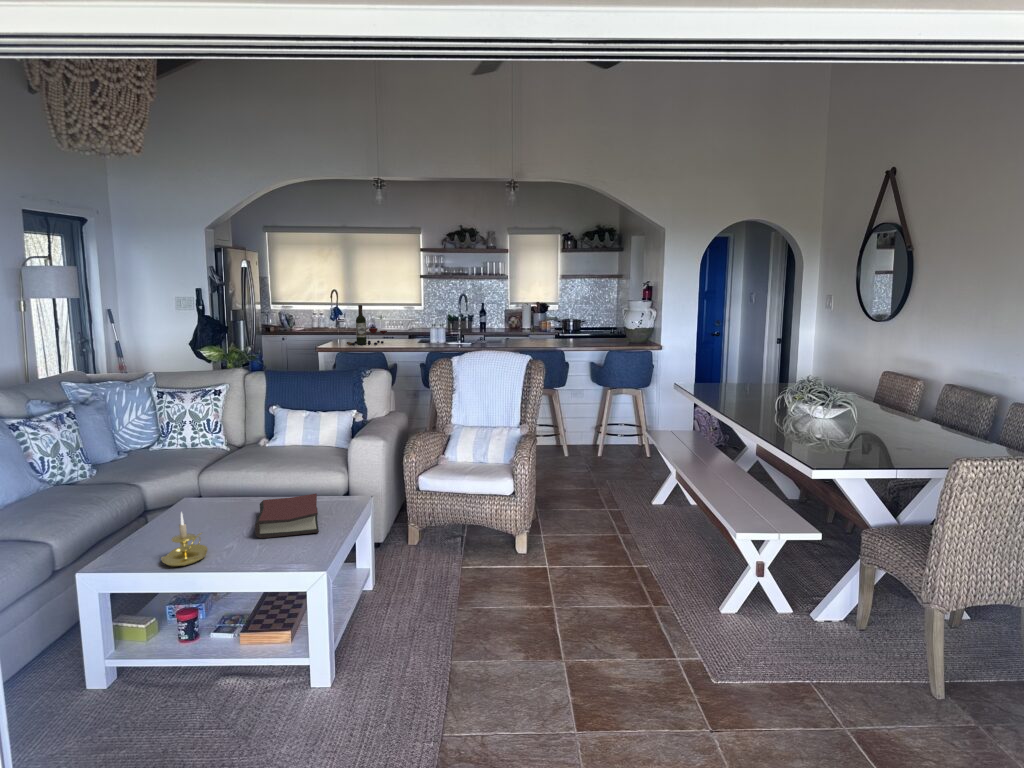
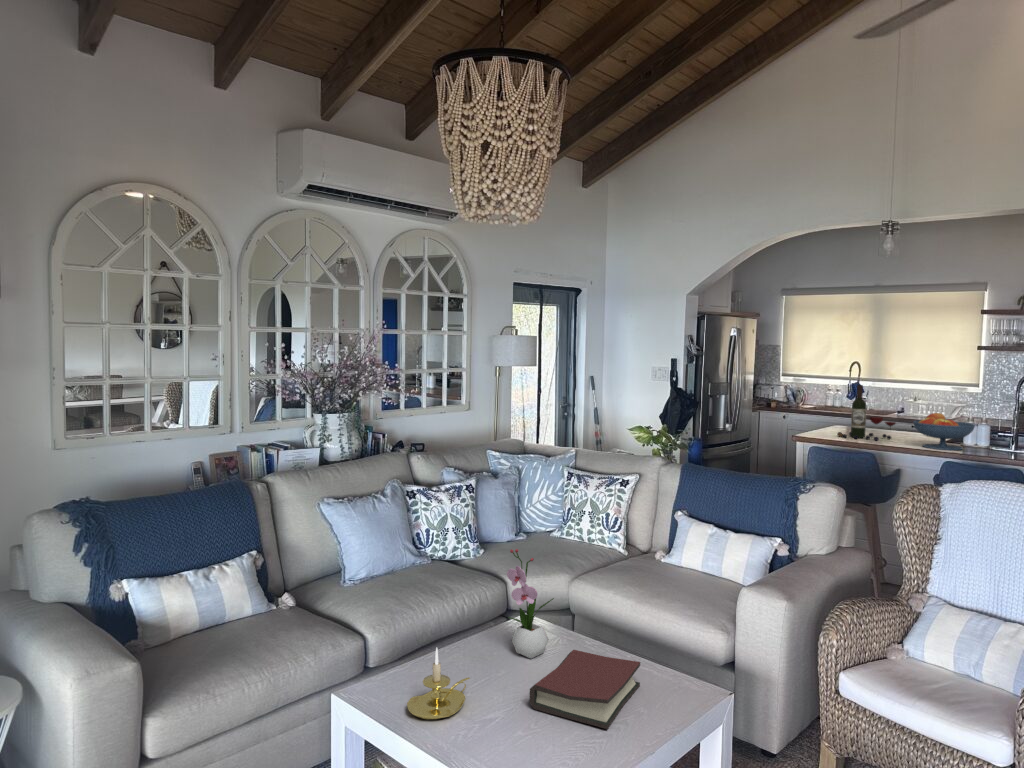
fruit bowl: none [400,321,438,346] -> present [913,413,975,450]
flower arrangement: none [200,436,237,517] -> present [507,549,554,658]

